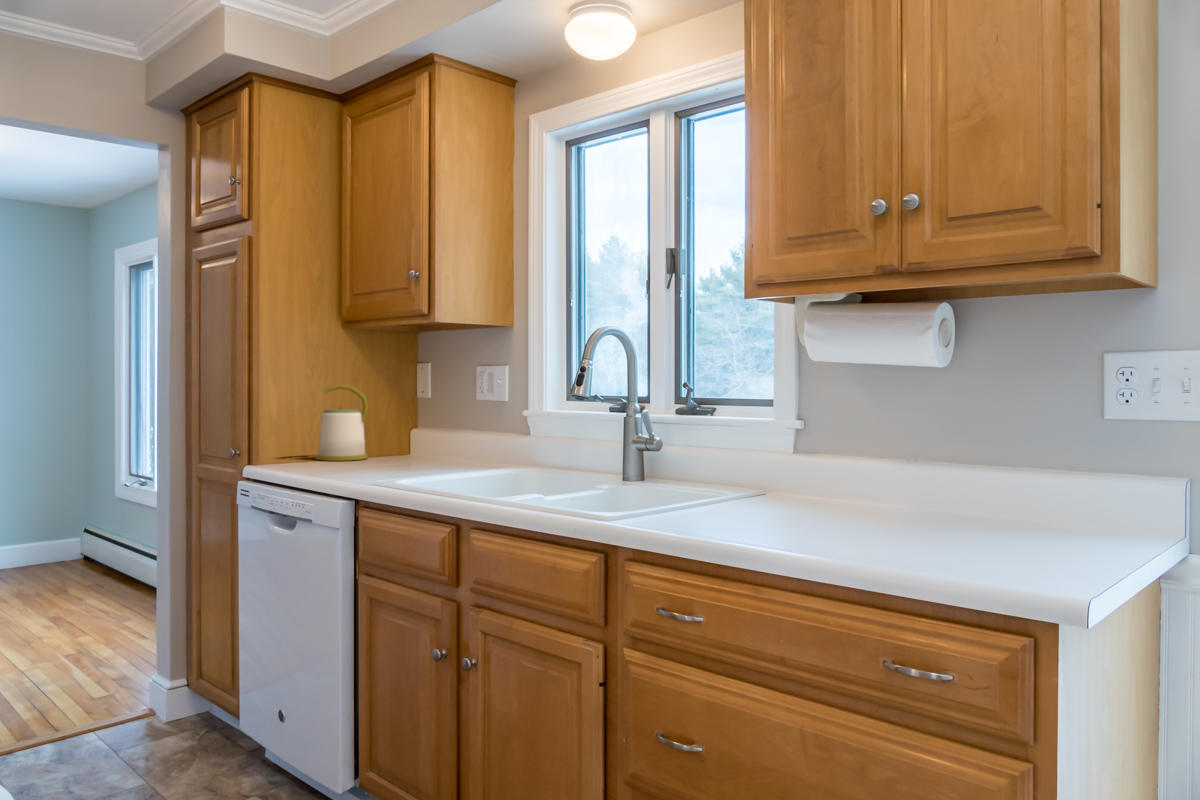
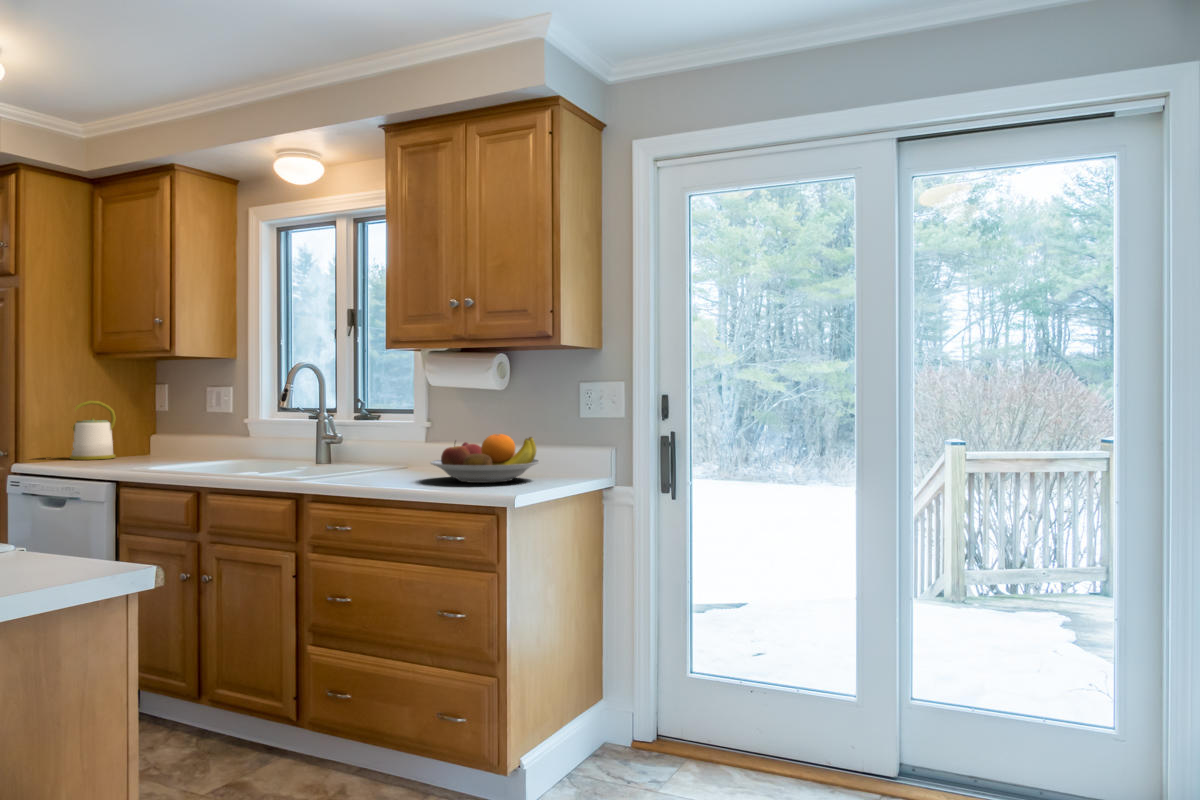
fruit bowl: none [839,451,1062,546] -> present [431,434,540,483]

